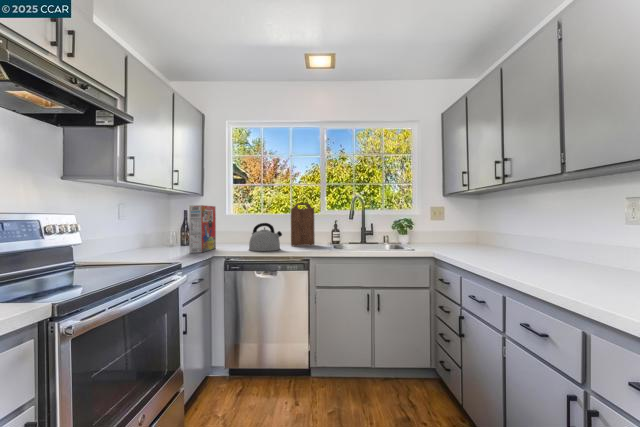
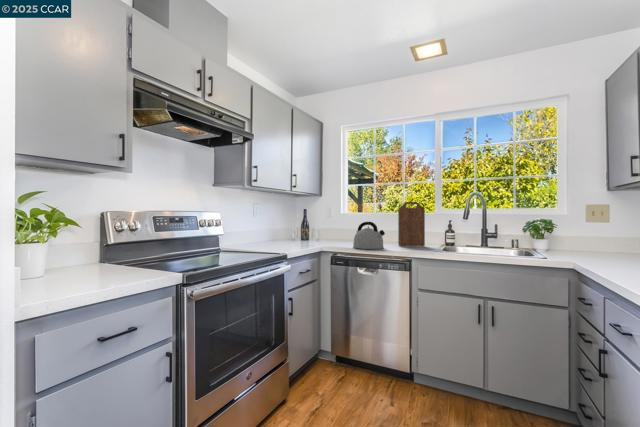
cereal box: present [189,205,216,253] -> none [302,205,327,247]

